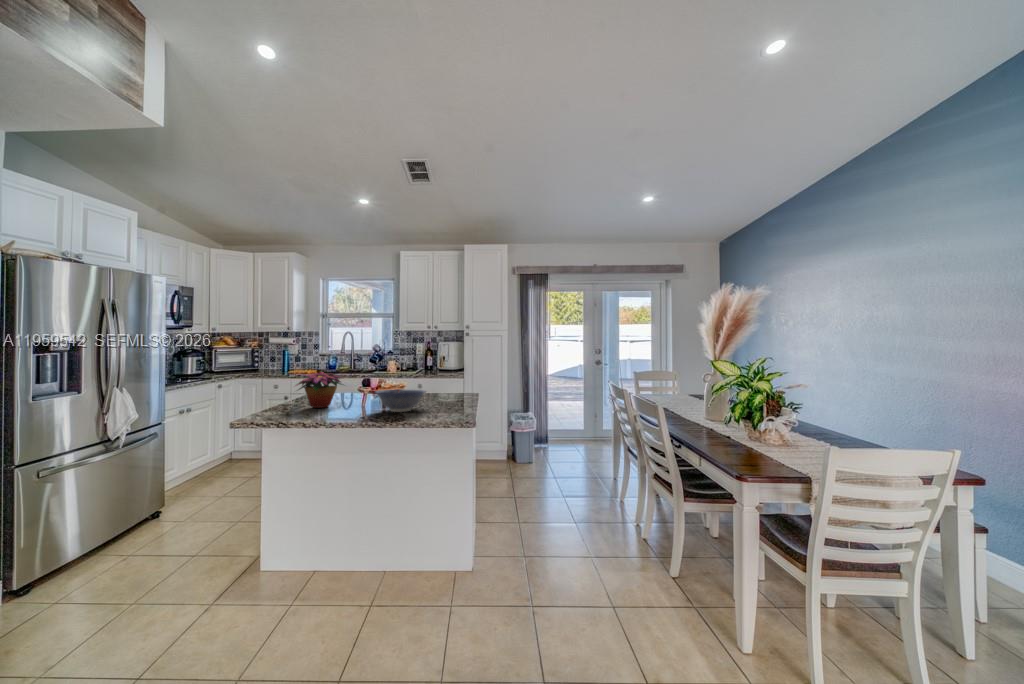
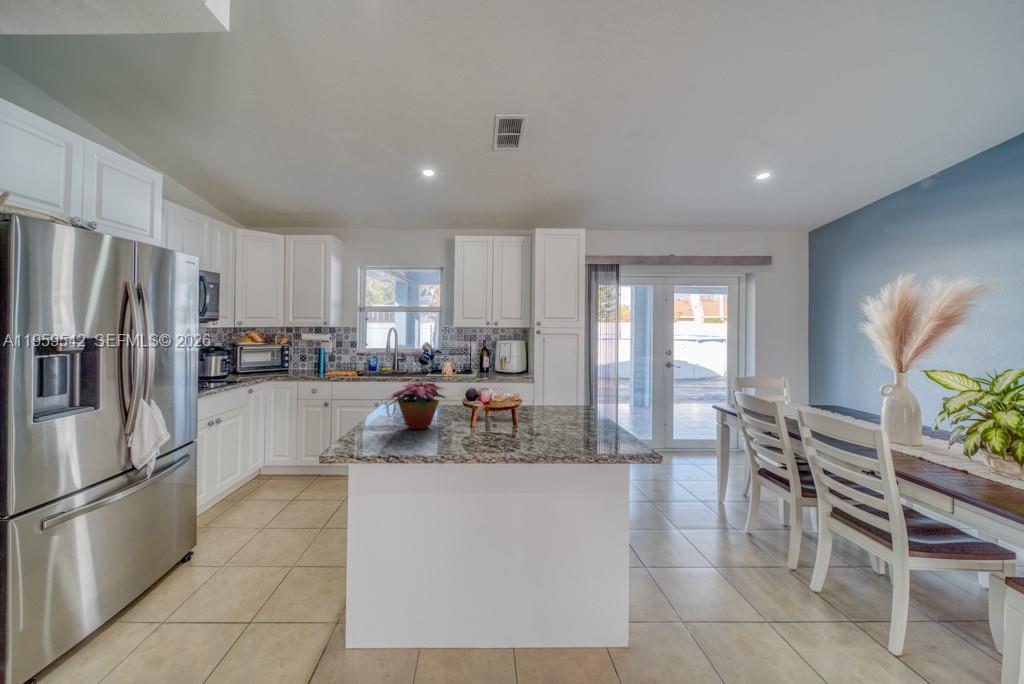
decorative bowl: present [375,390,426,412] -> none [500,405,568,437]

